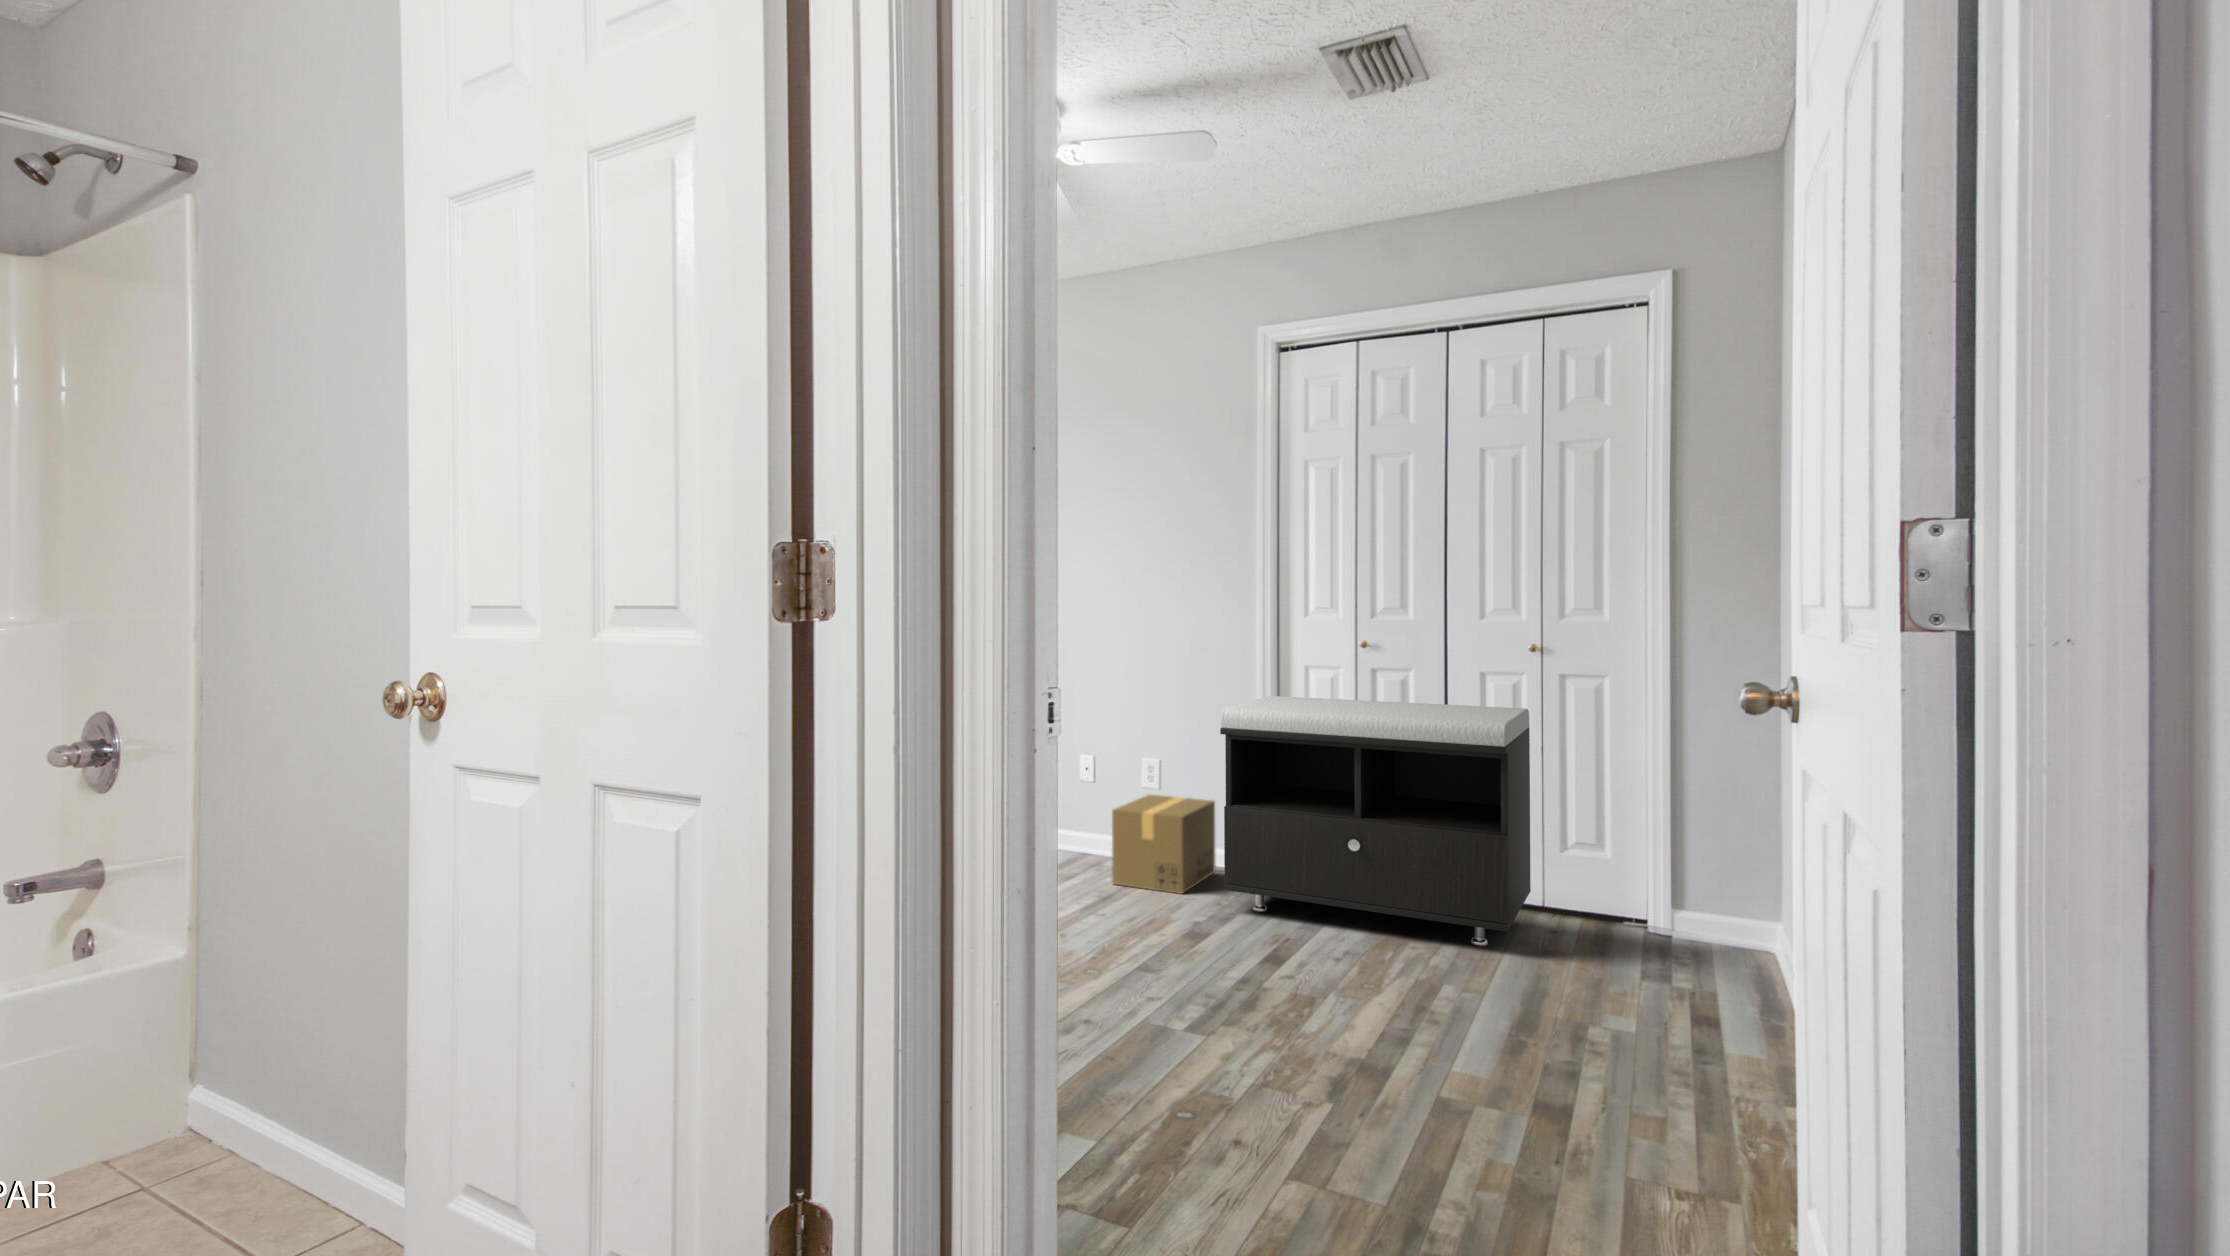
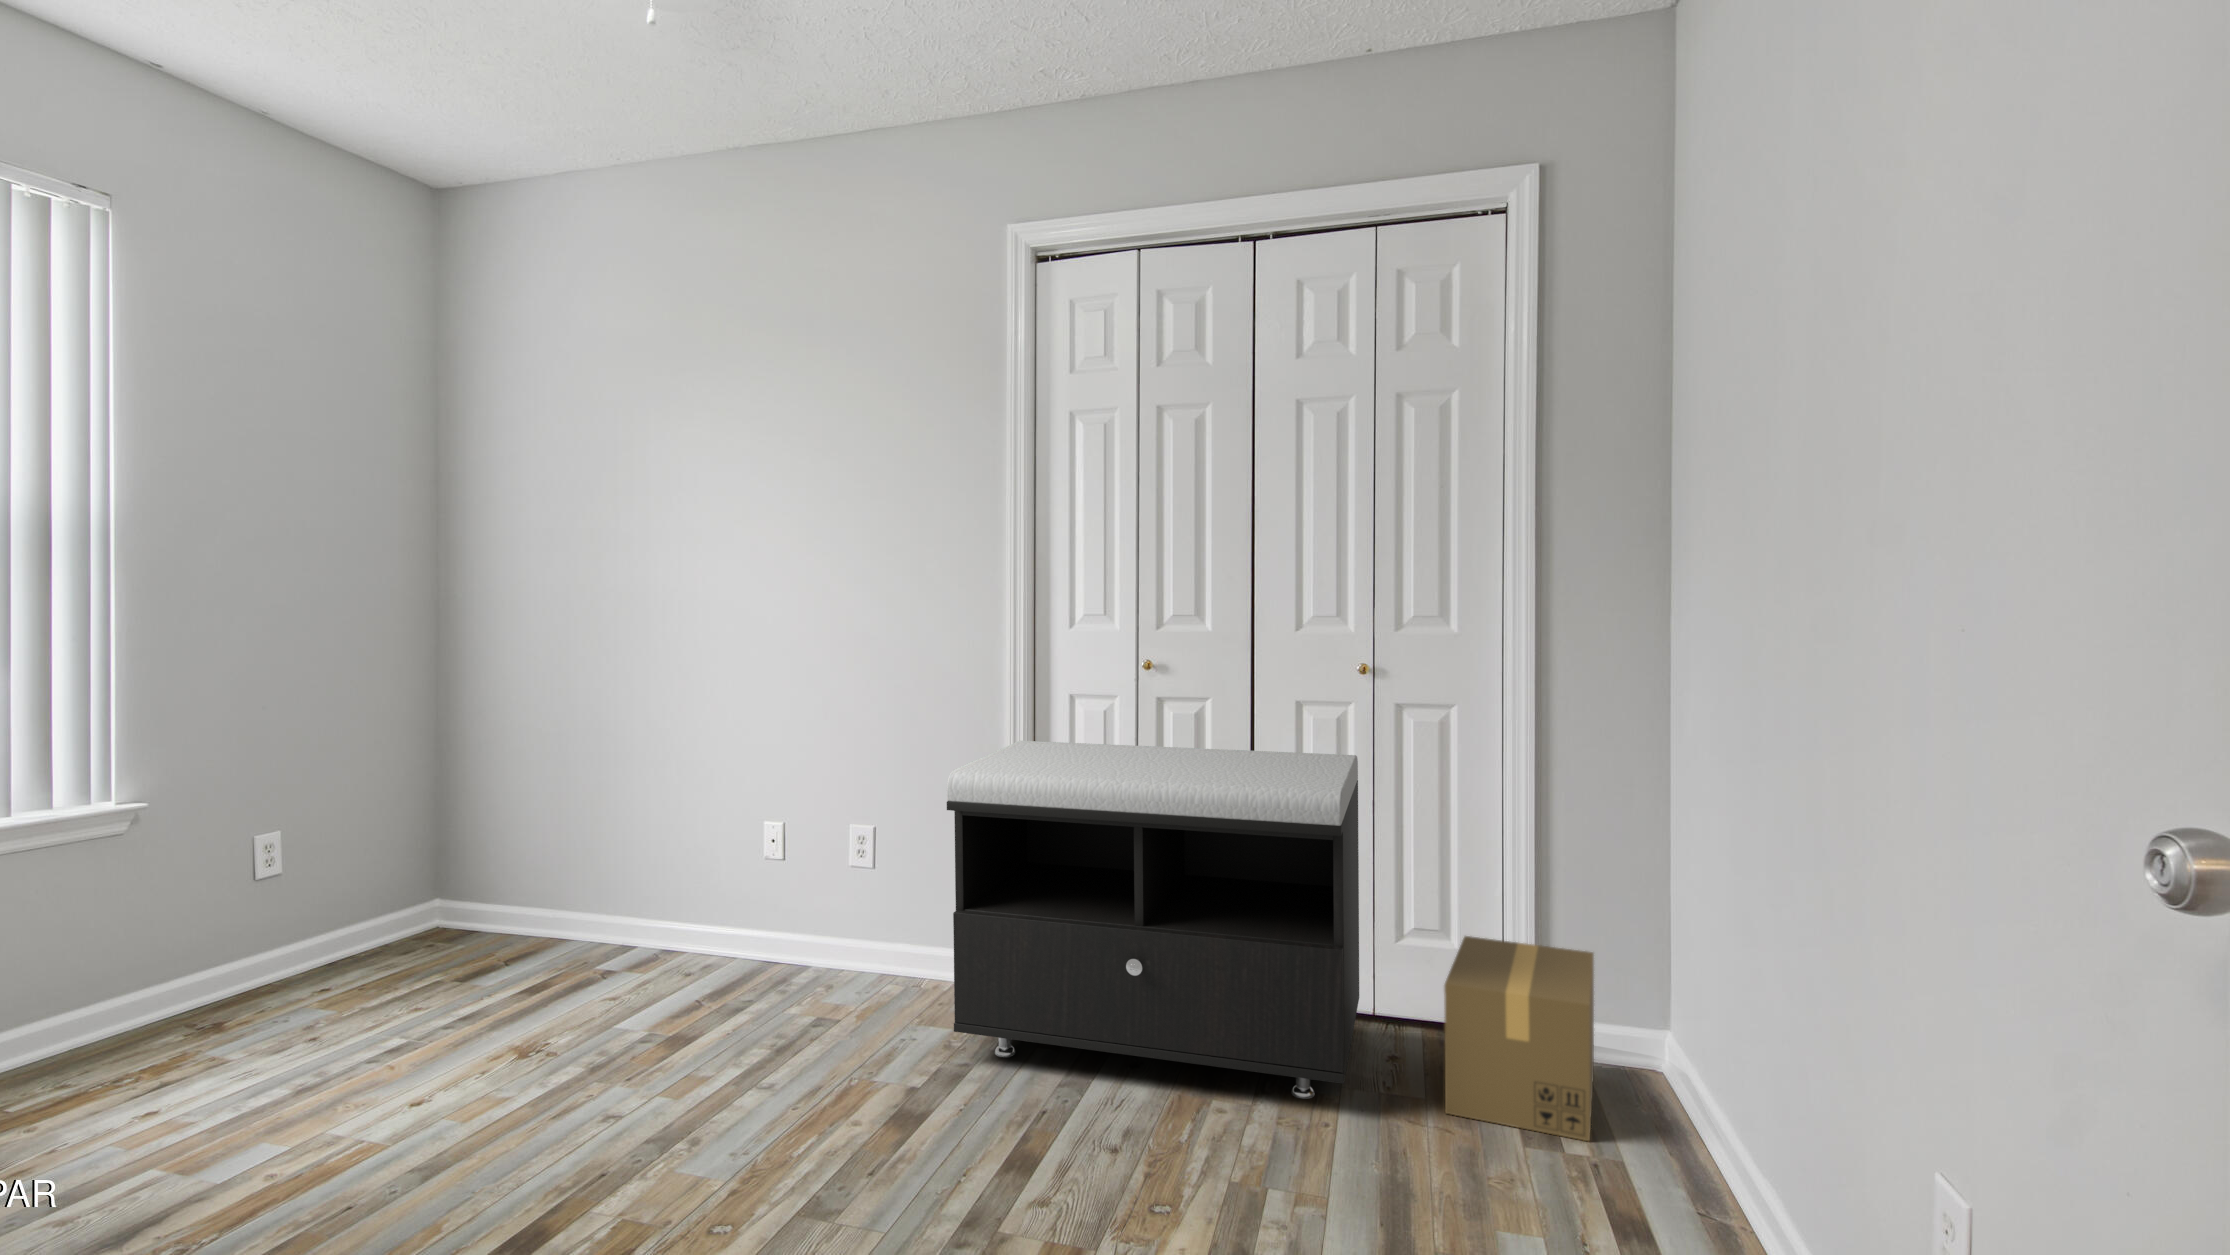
cardboard box: present [1112,795,1215,894] -> present [1444,936,1594,1141]

